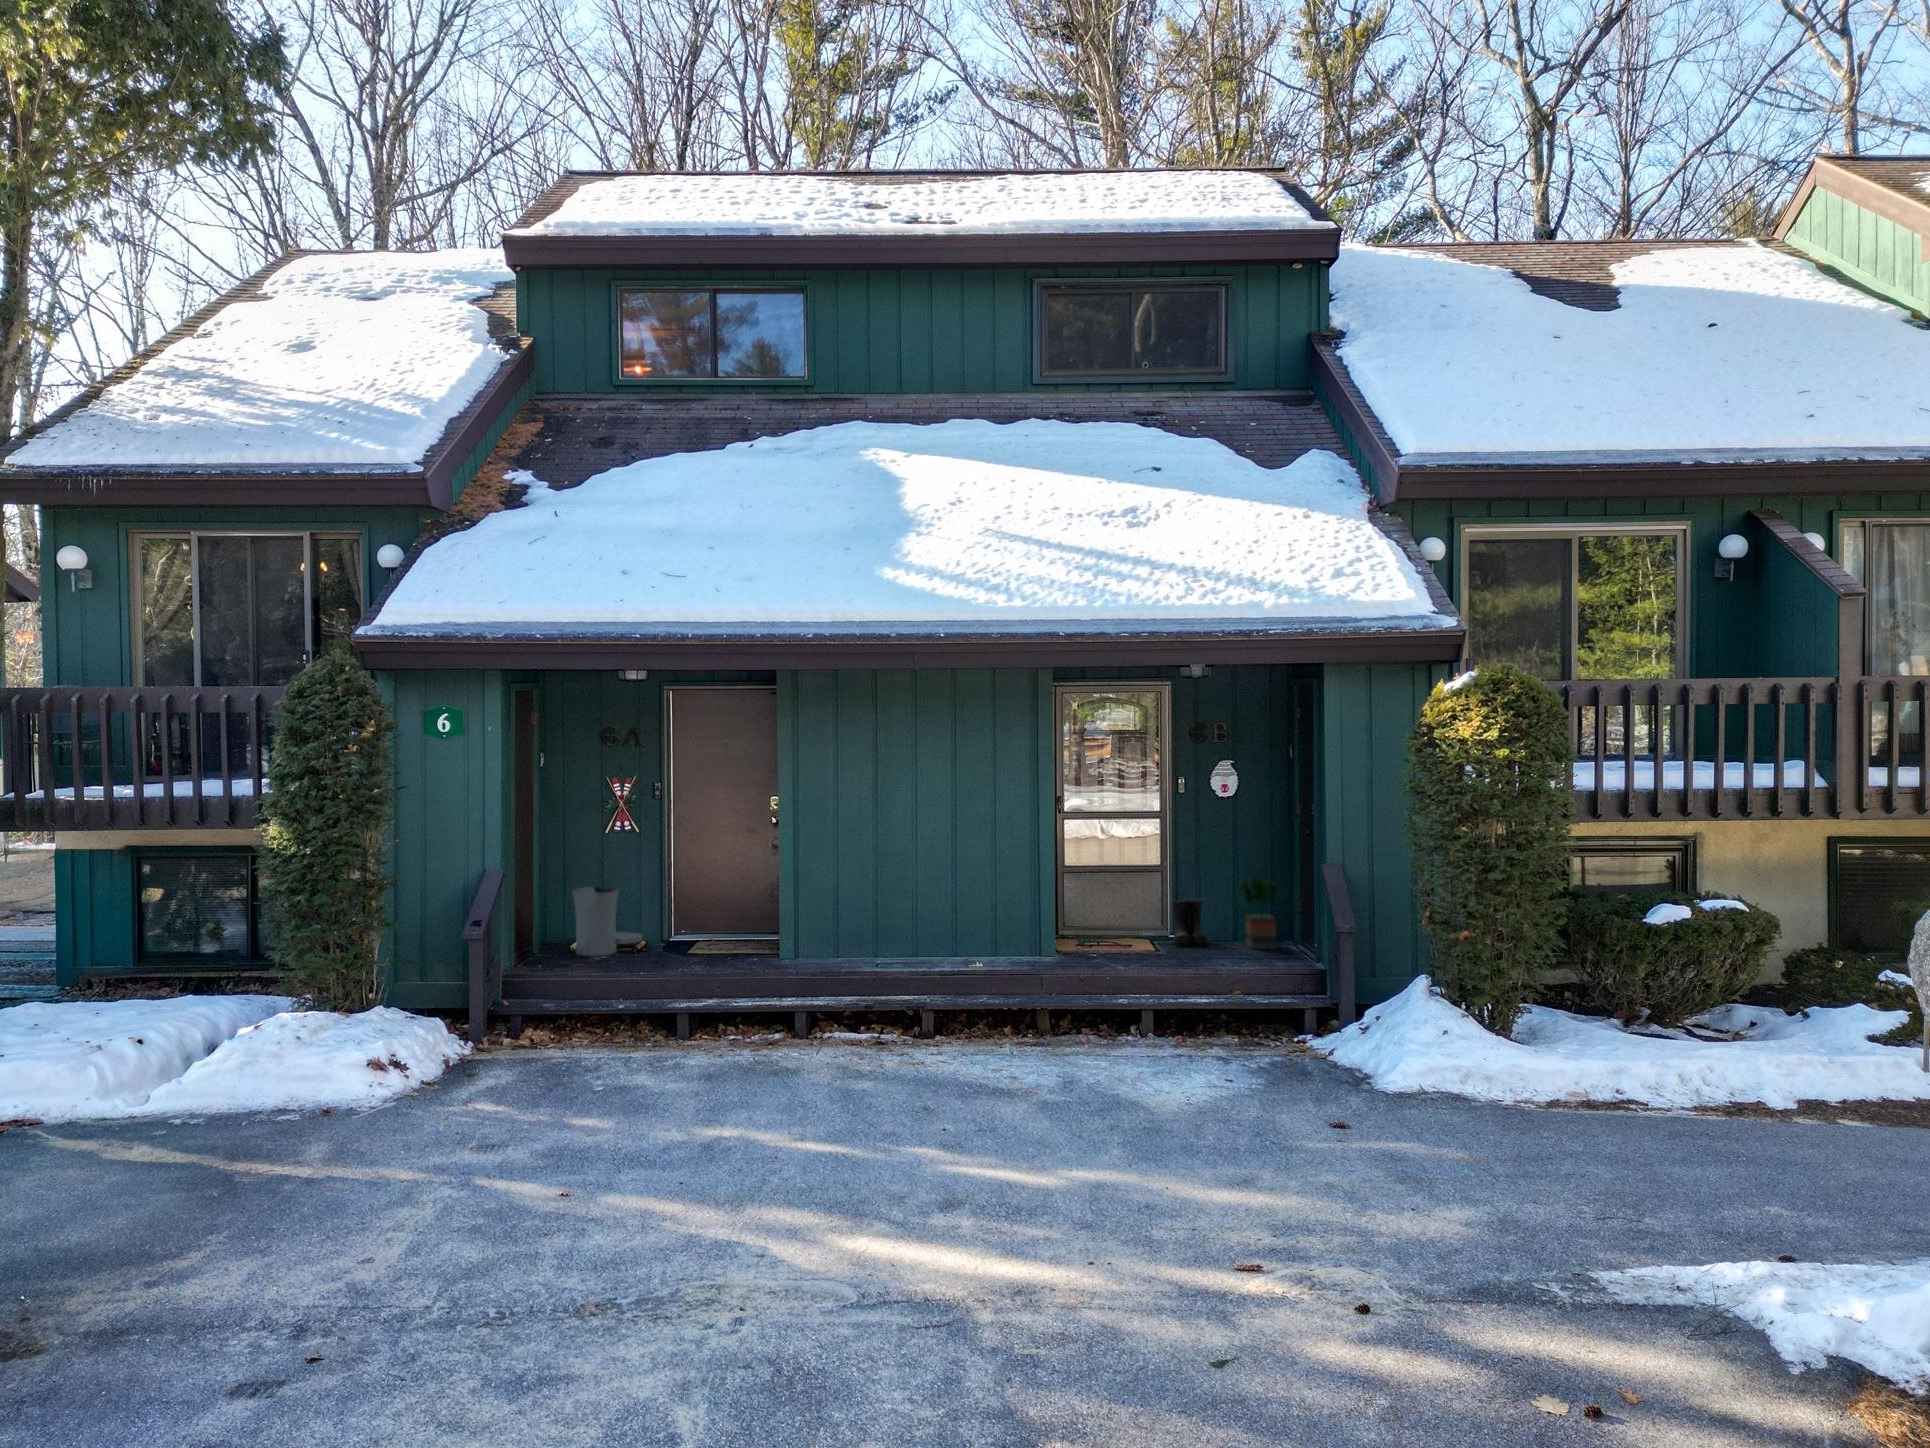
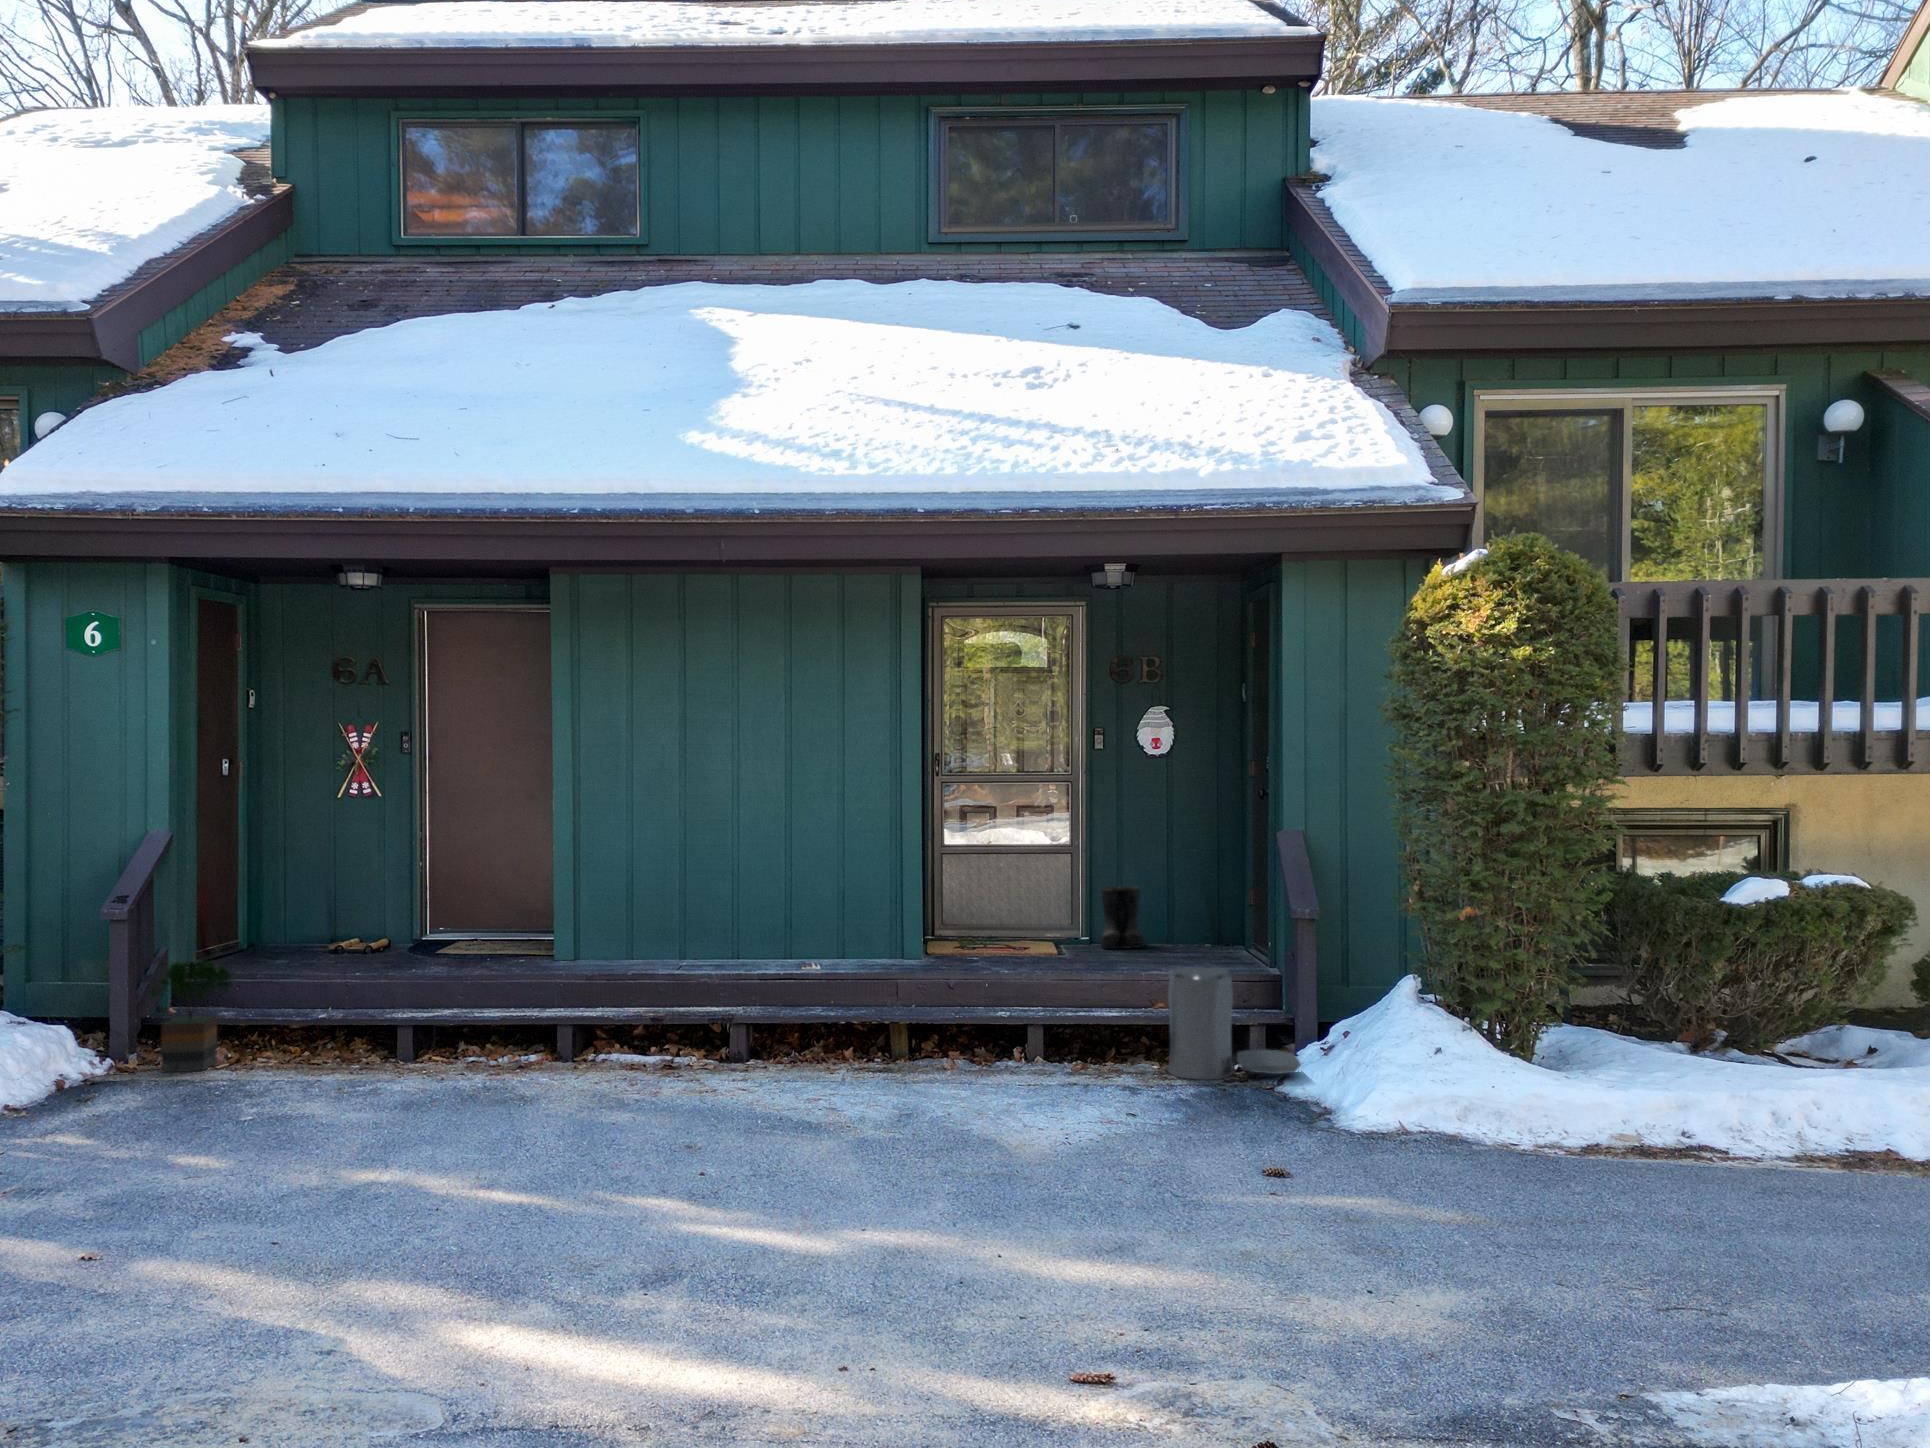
potted tree: present [1238,878,1286,949] -> present [150,961,234,1072]
trash can: present [573,887,642,956] -> present [1168,967,1301,1080]

